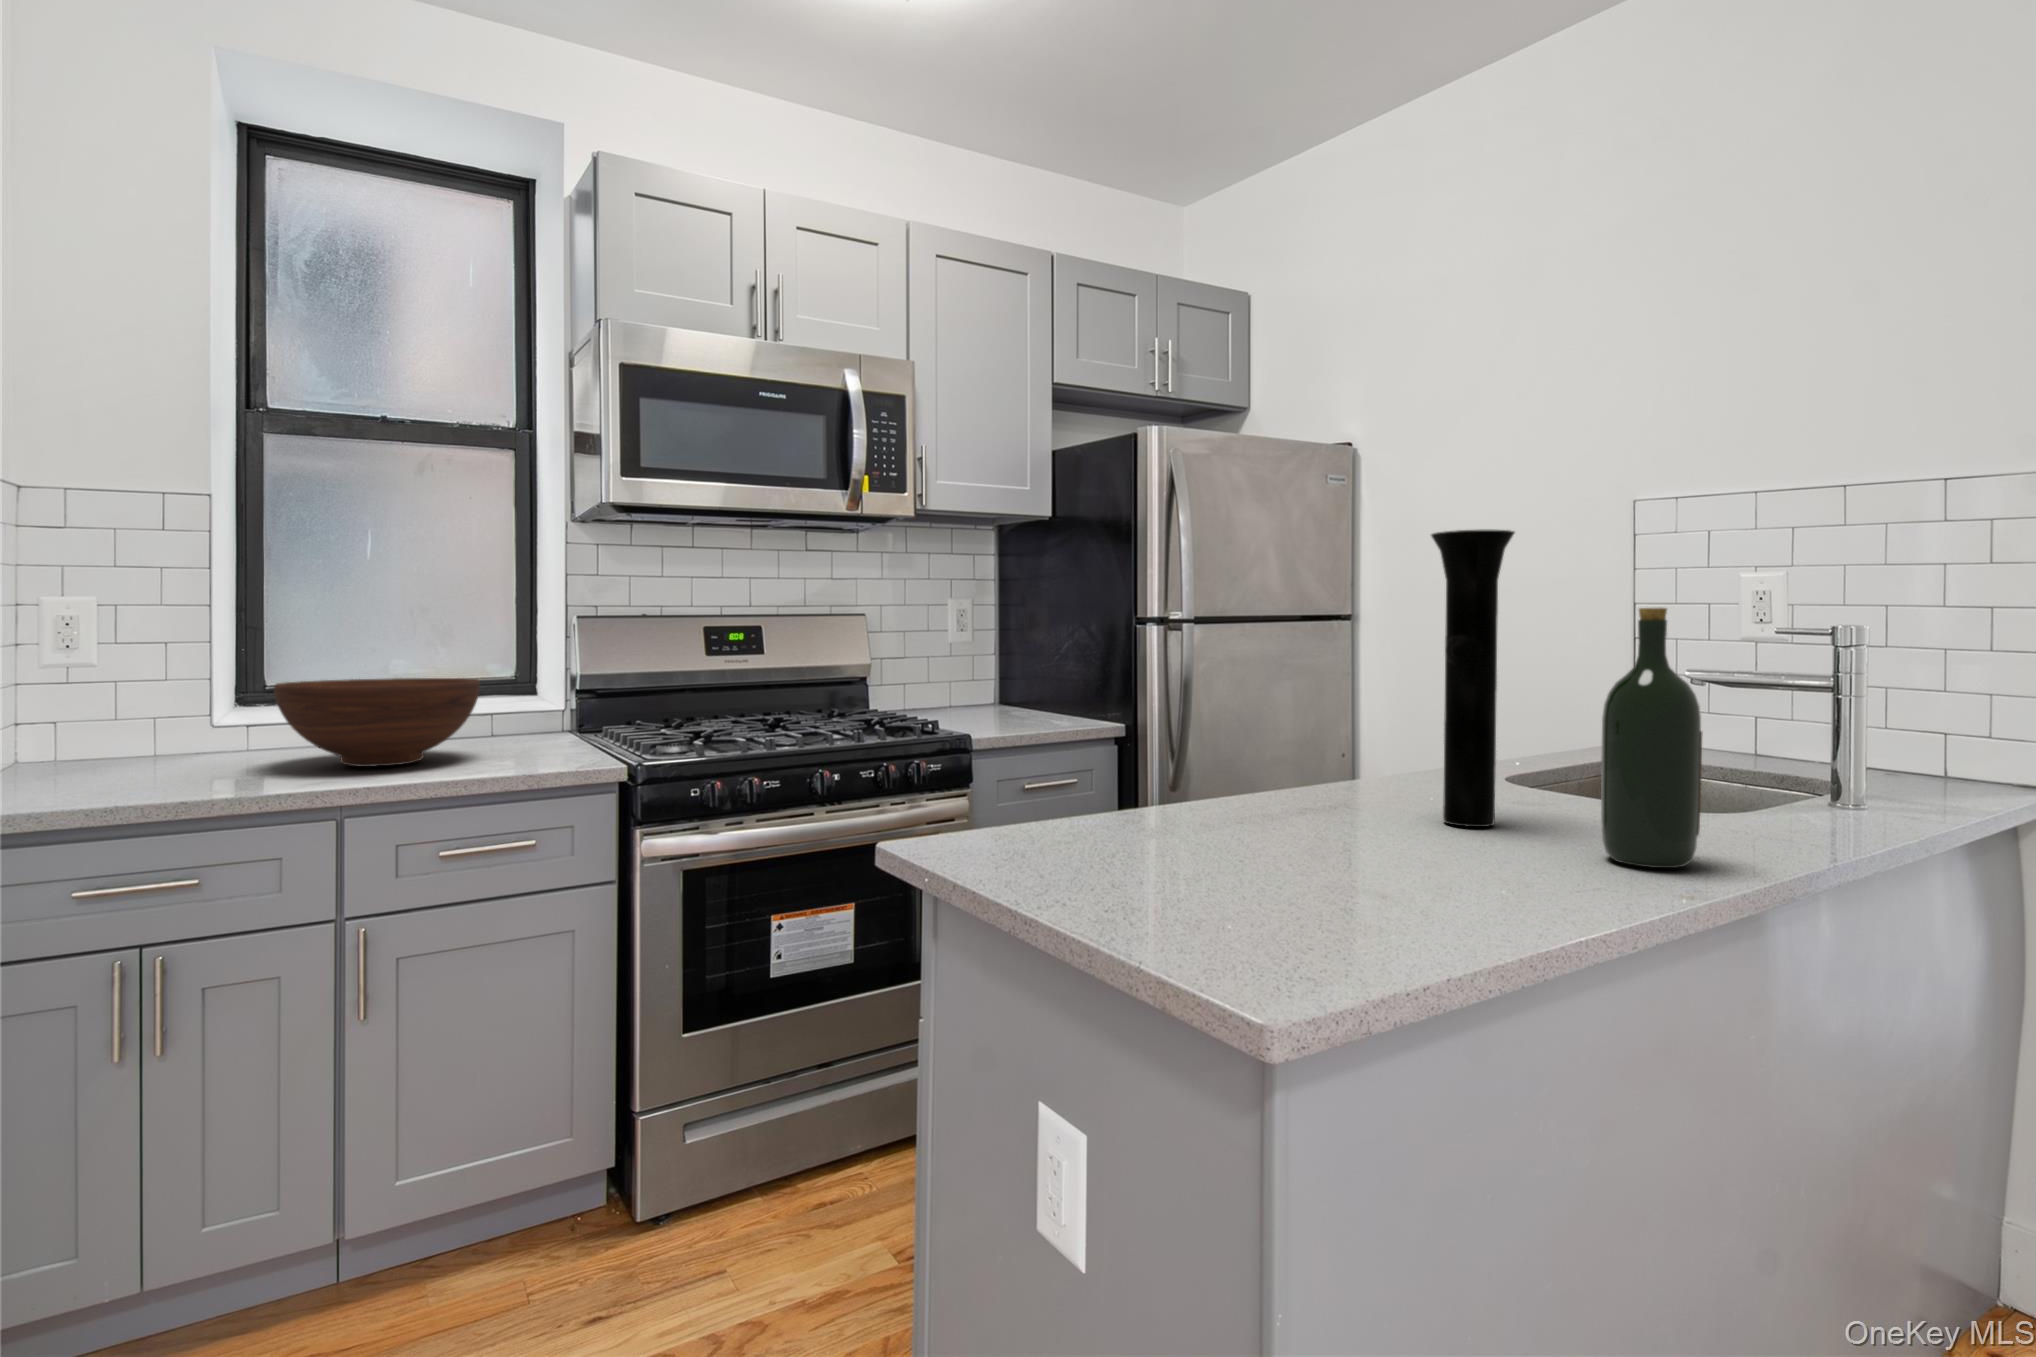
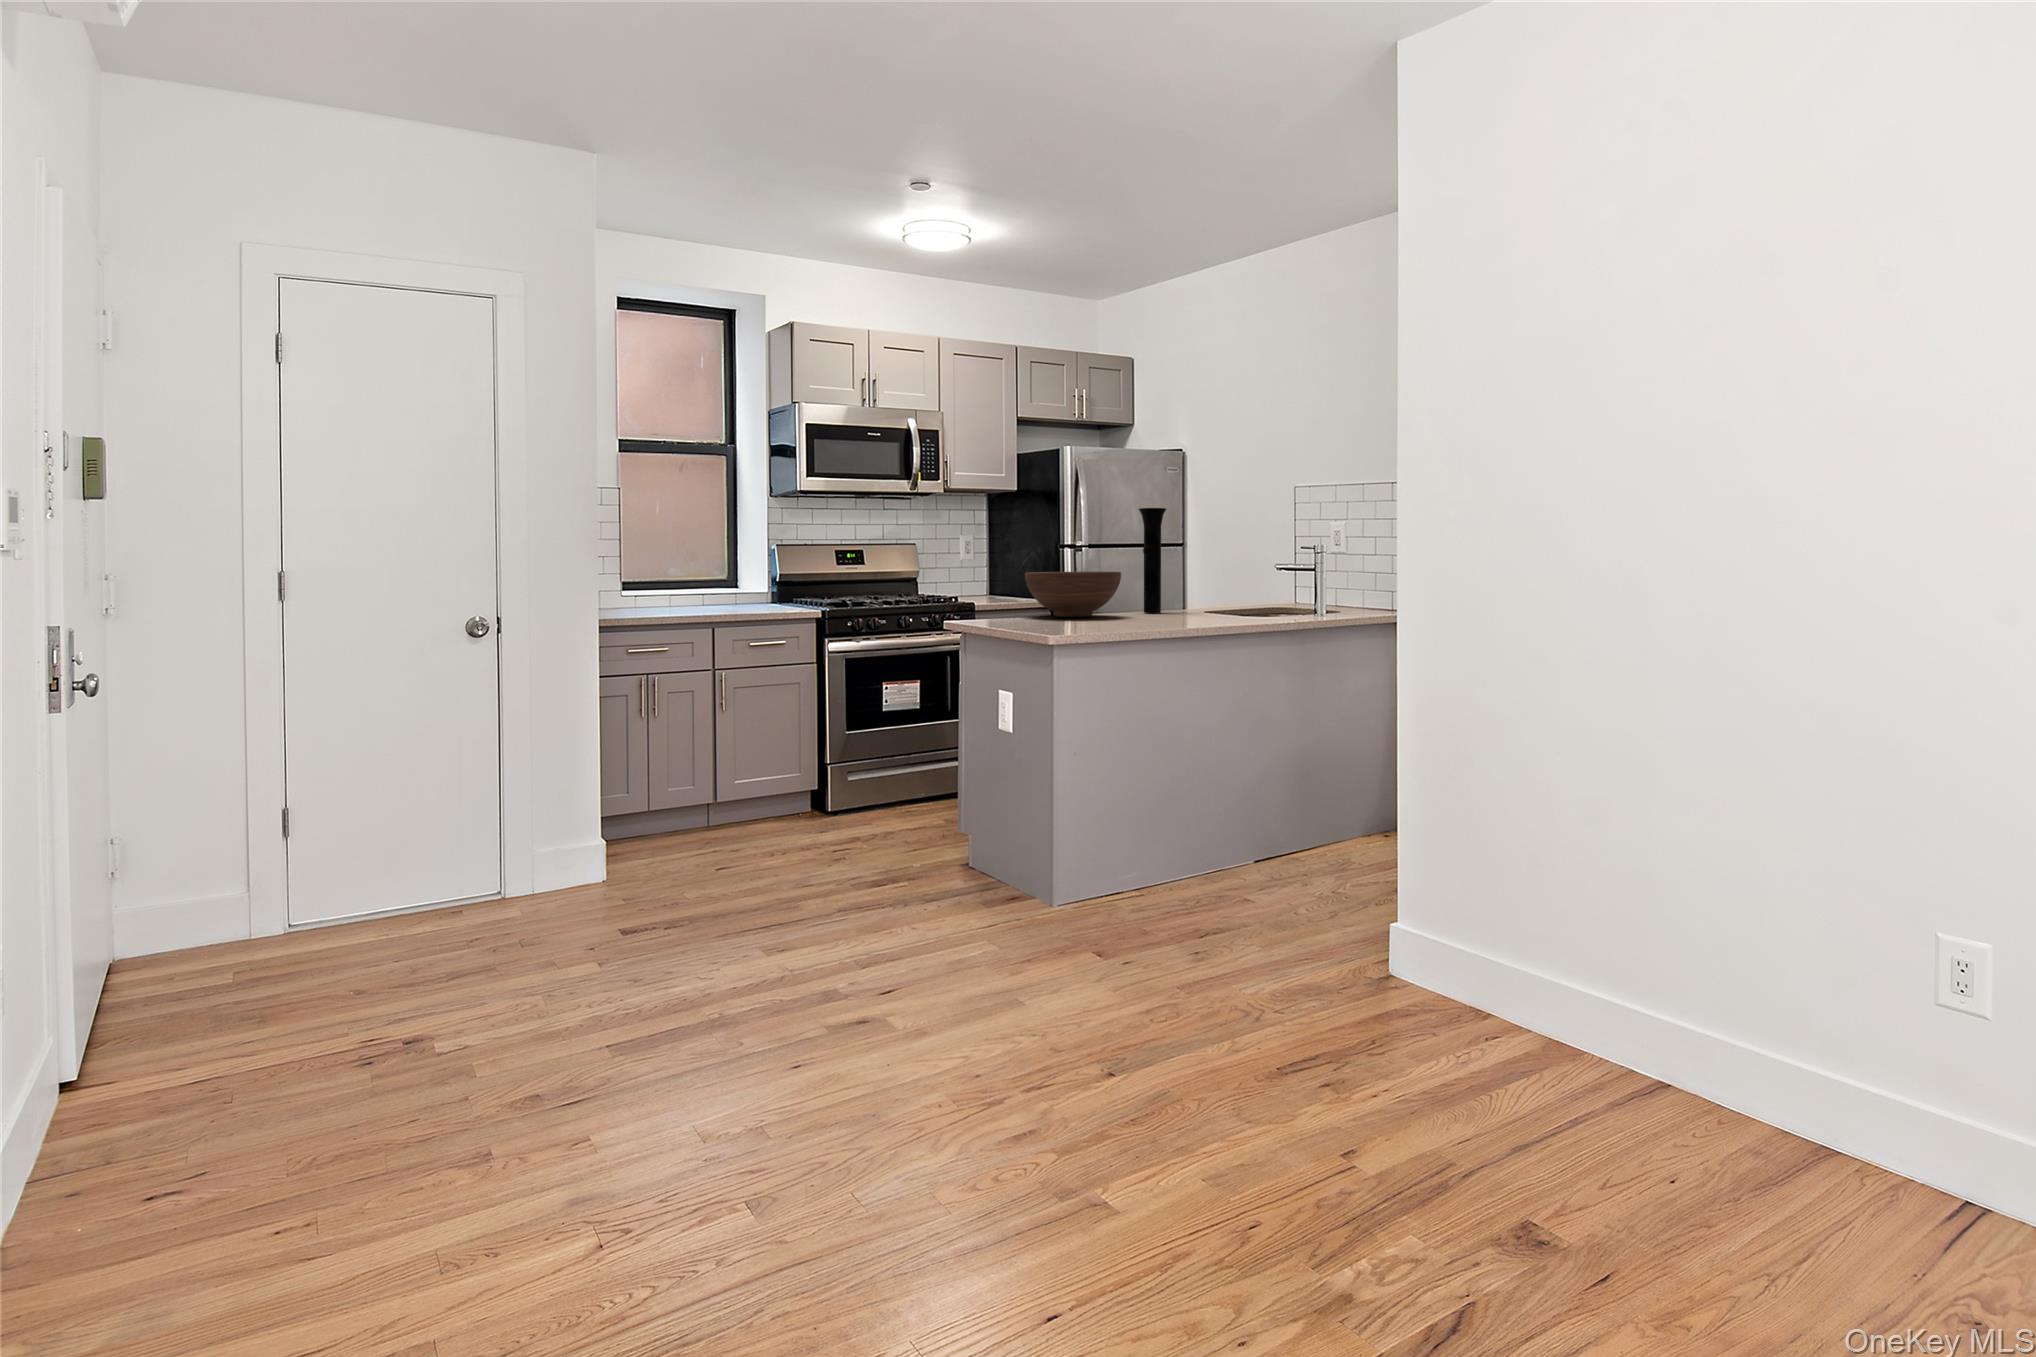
wine bottle: present [1601,608,1702,868] -> none [1178,534,1206,616]
fruit bowl: present [274,678,480,767] -> present [1025,572,1121,617]

